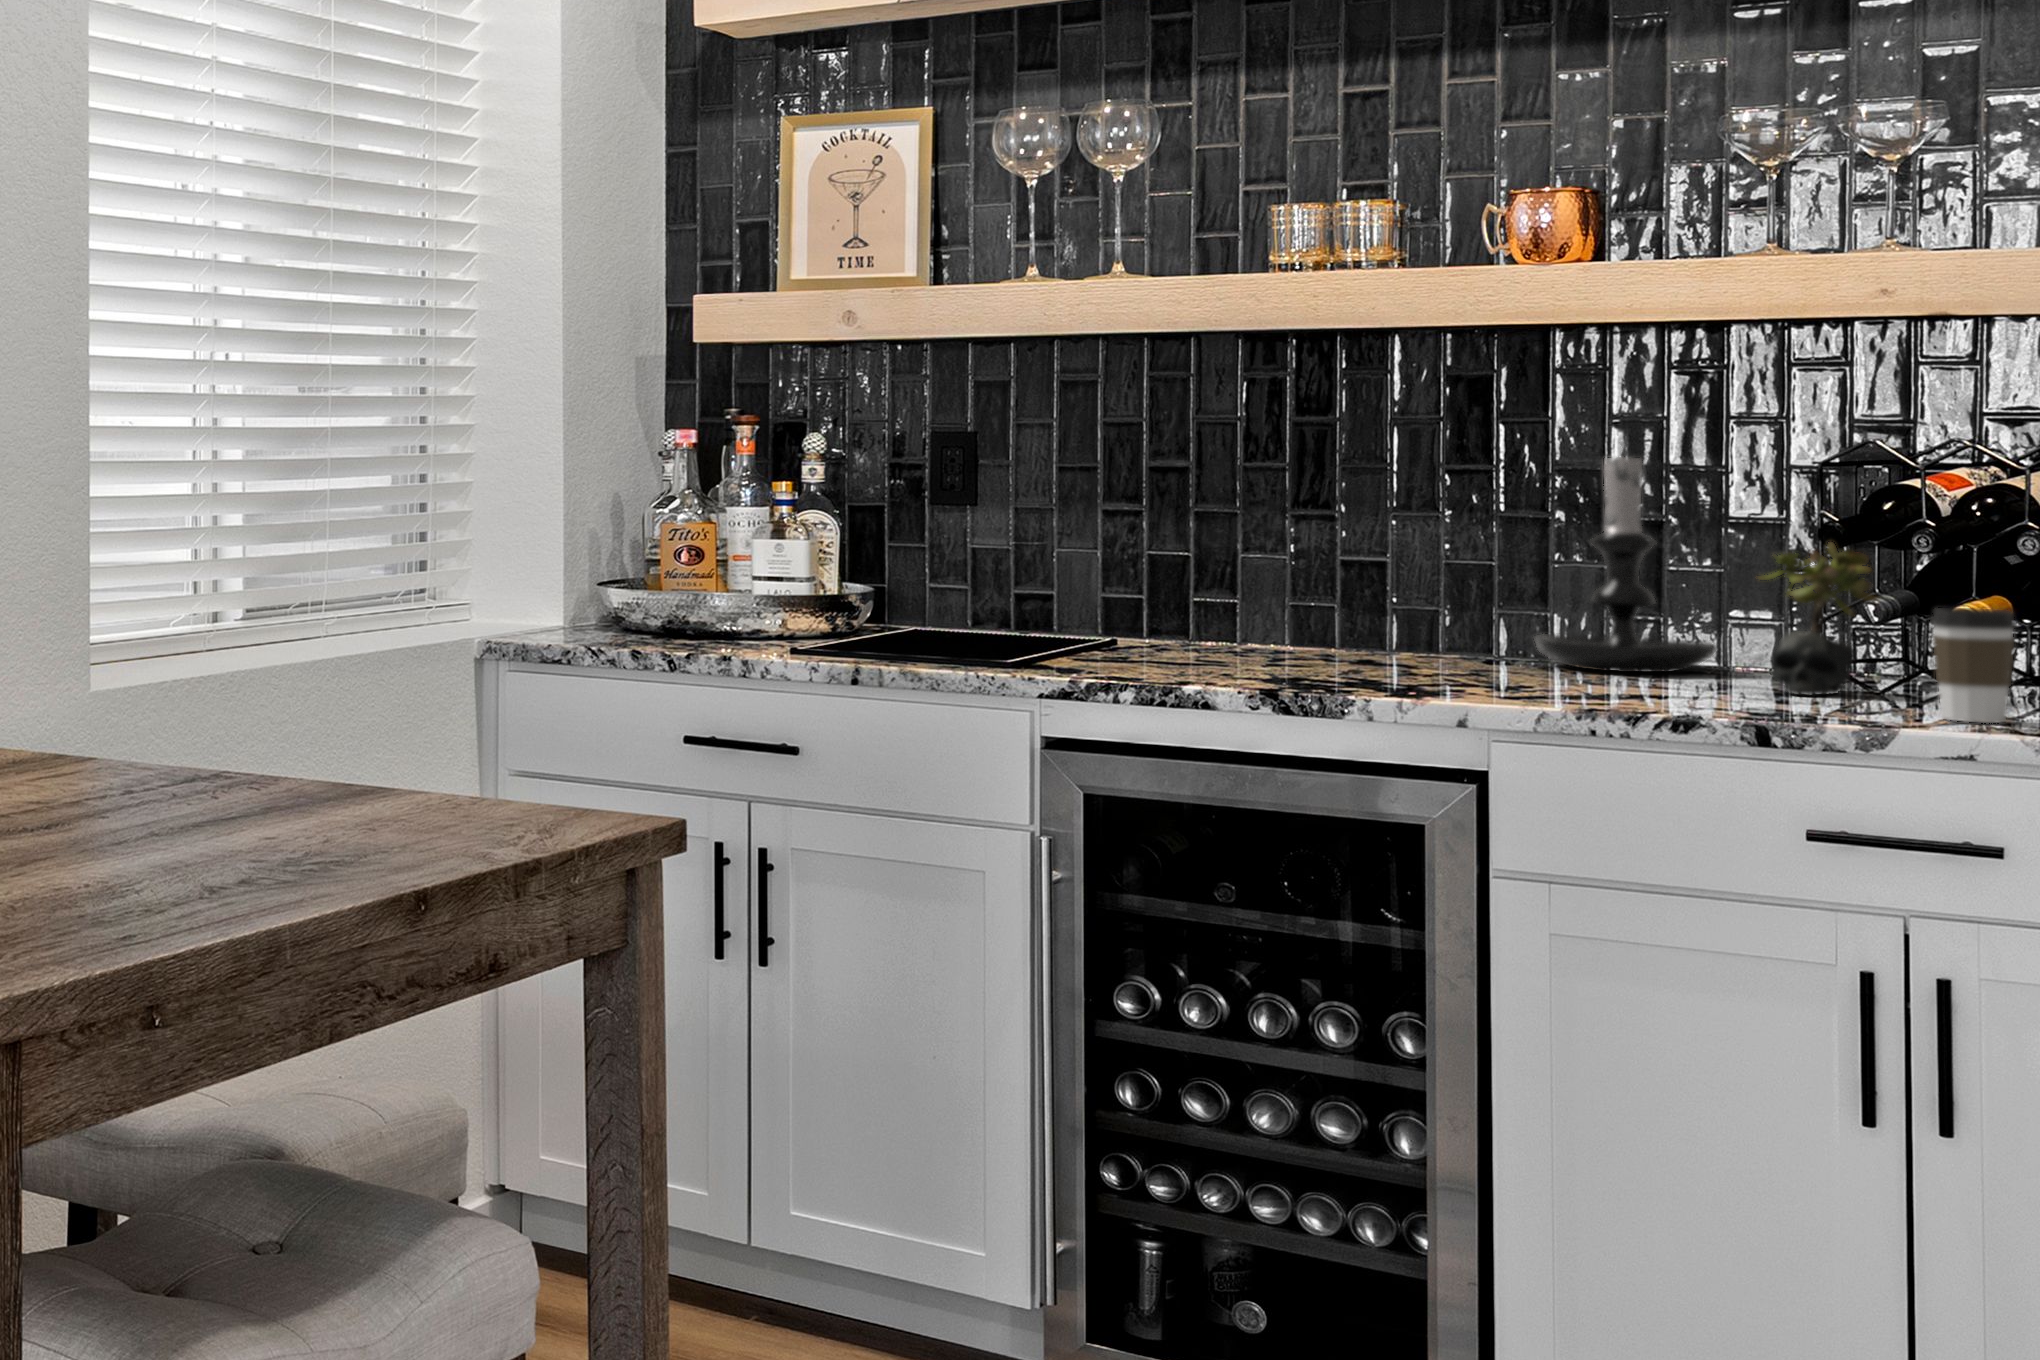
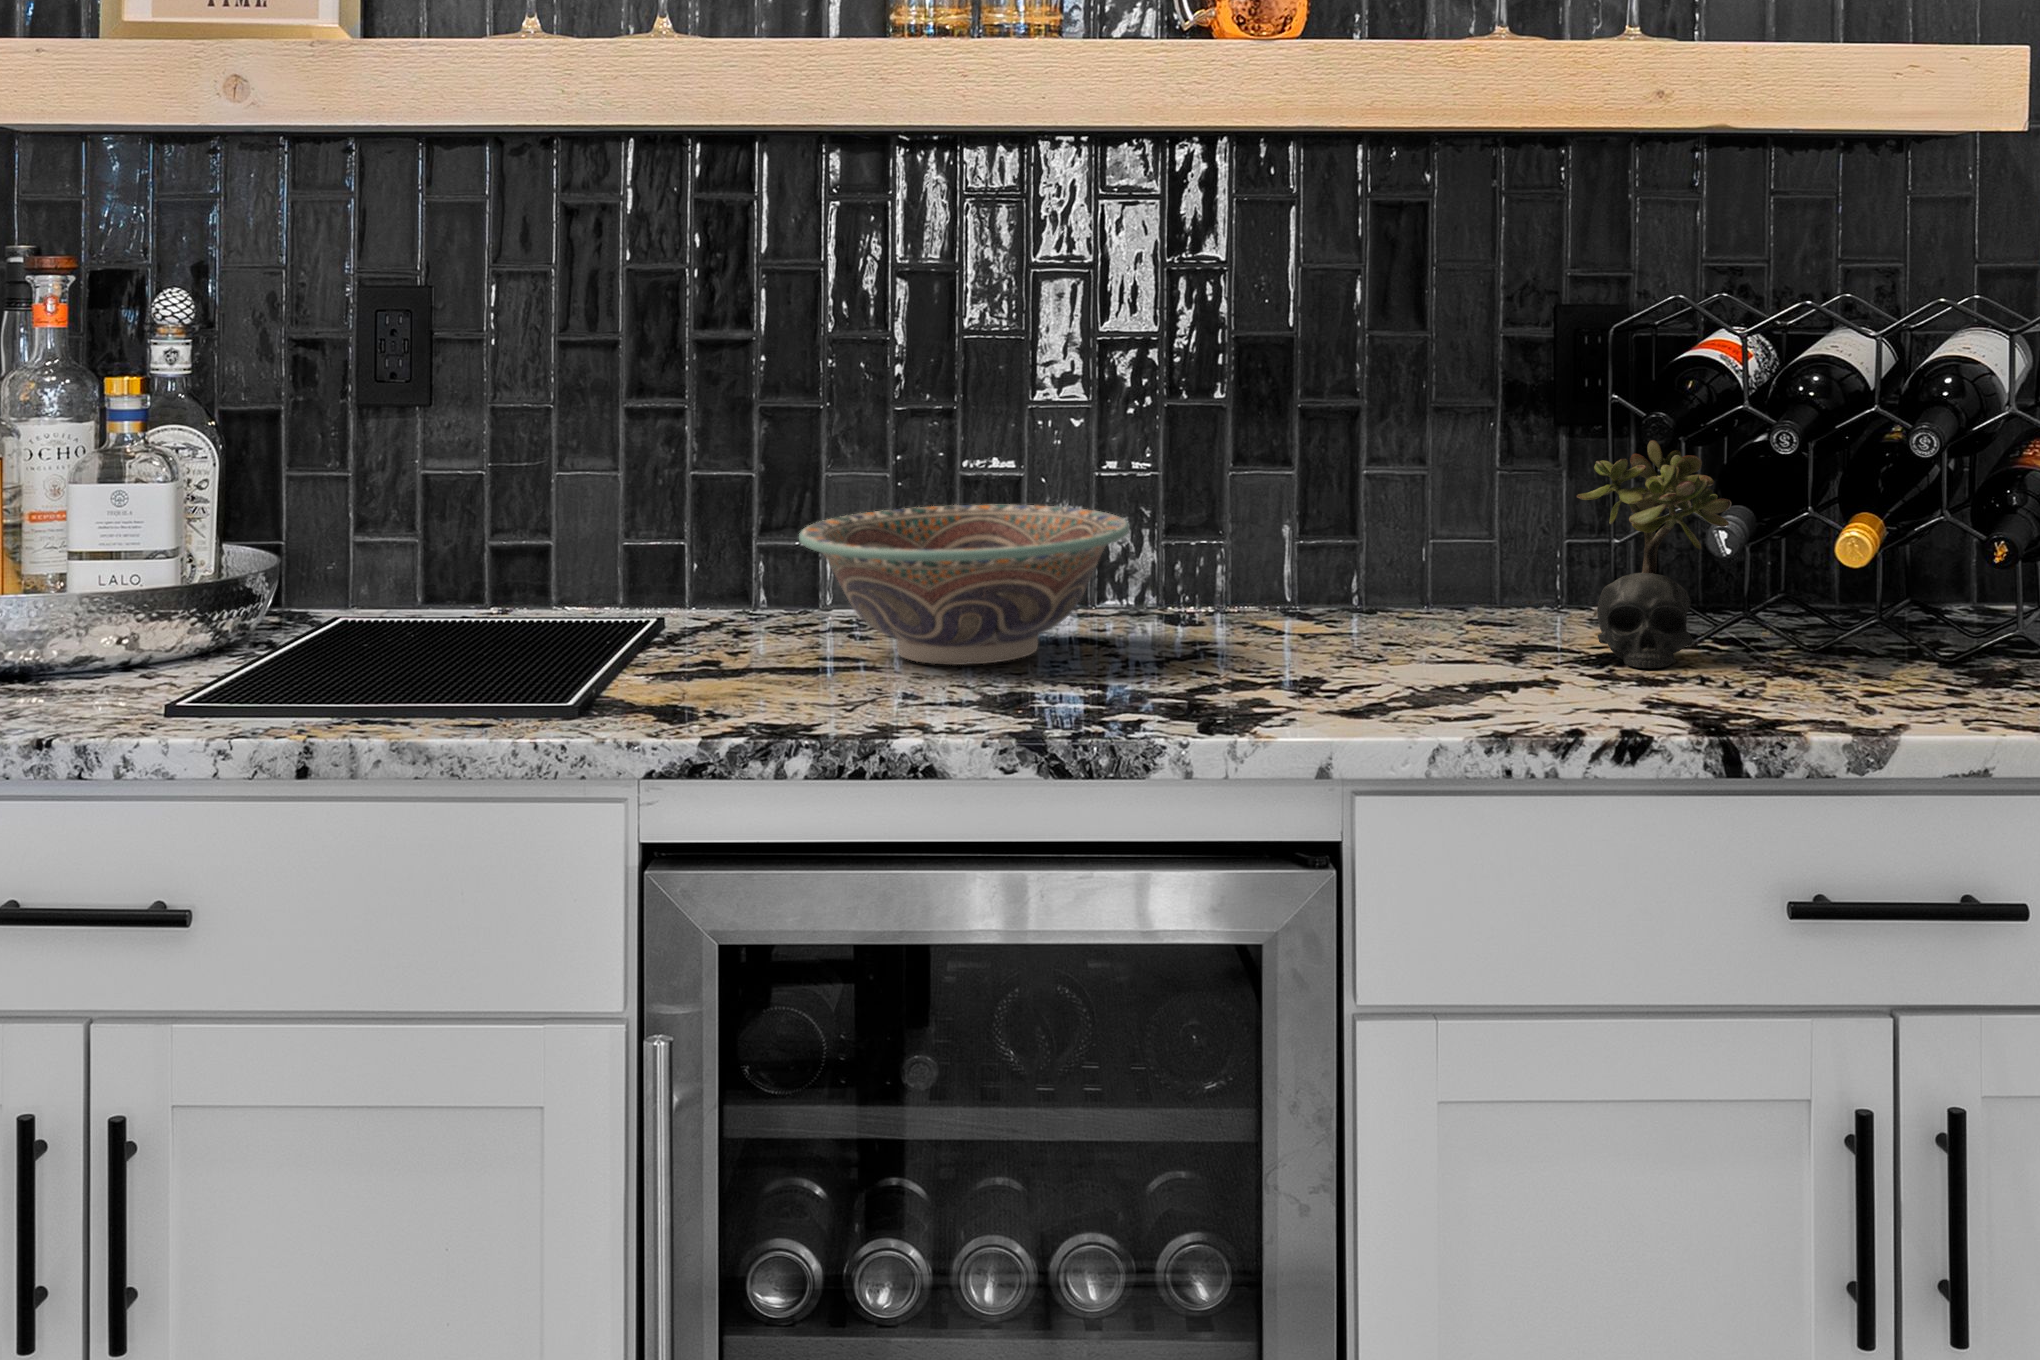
candle holder: present [1534,447,1718,672] -> none [1253,297,1487,637]
decorative bowl: none [1182,571,1414,665] -> present [799,505,1129,665]
coffee cup: present [1931,608,2017,723] -> none [1863,538,1967,708]

